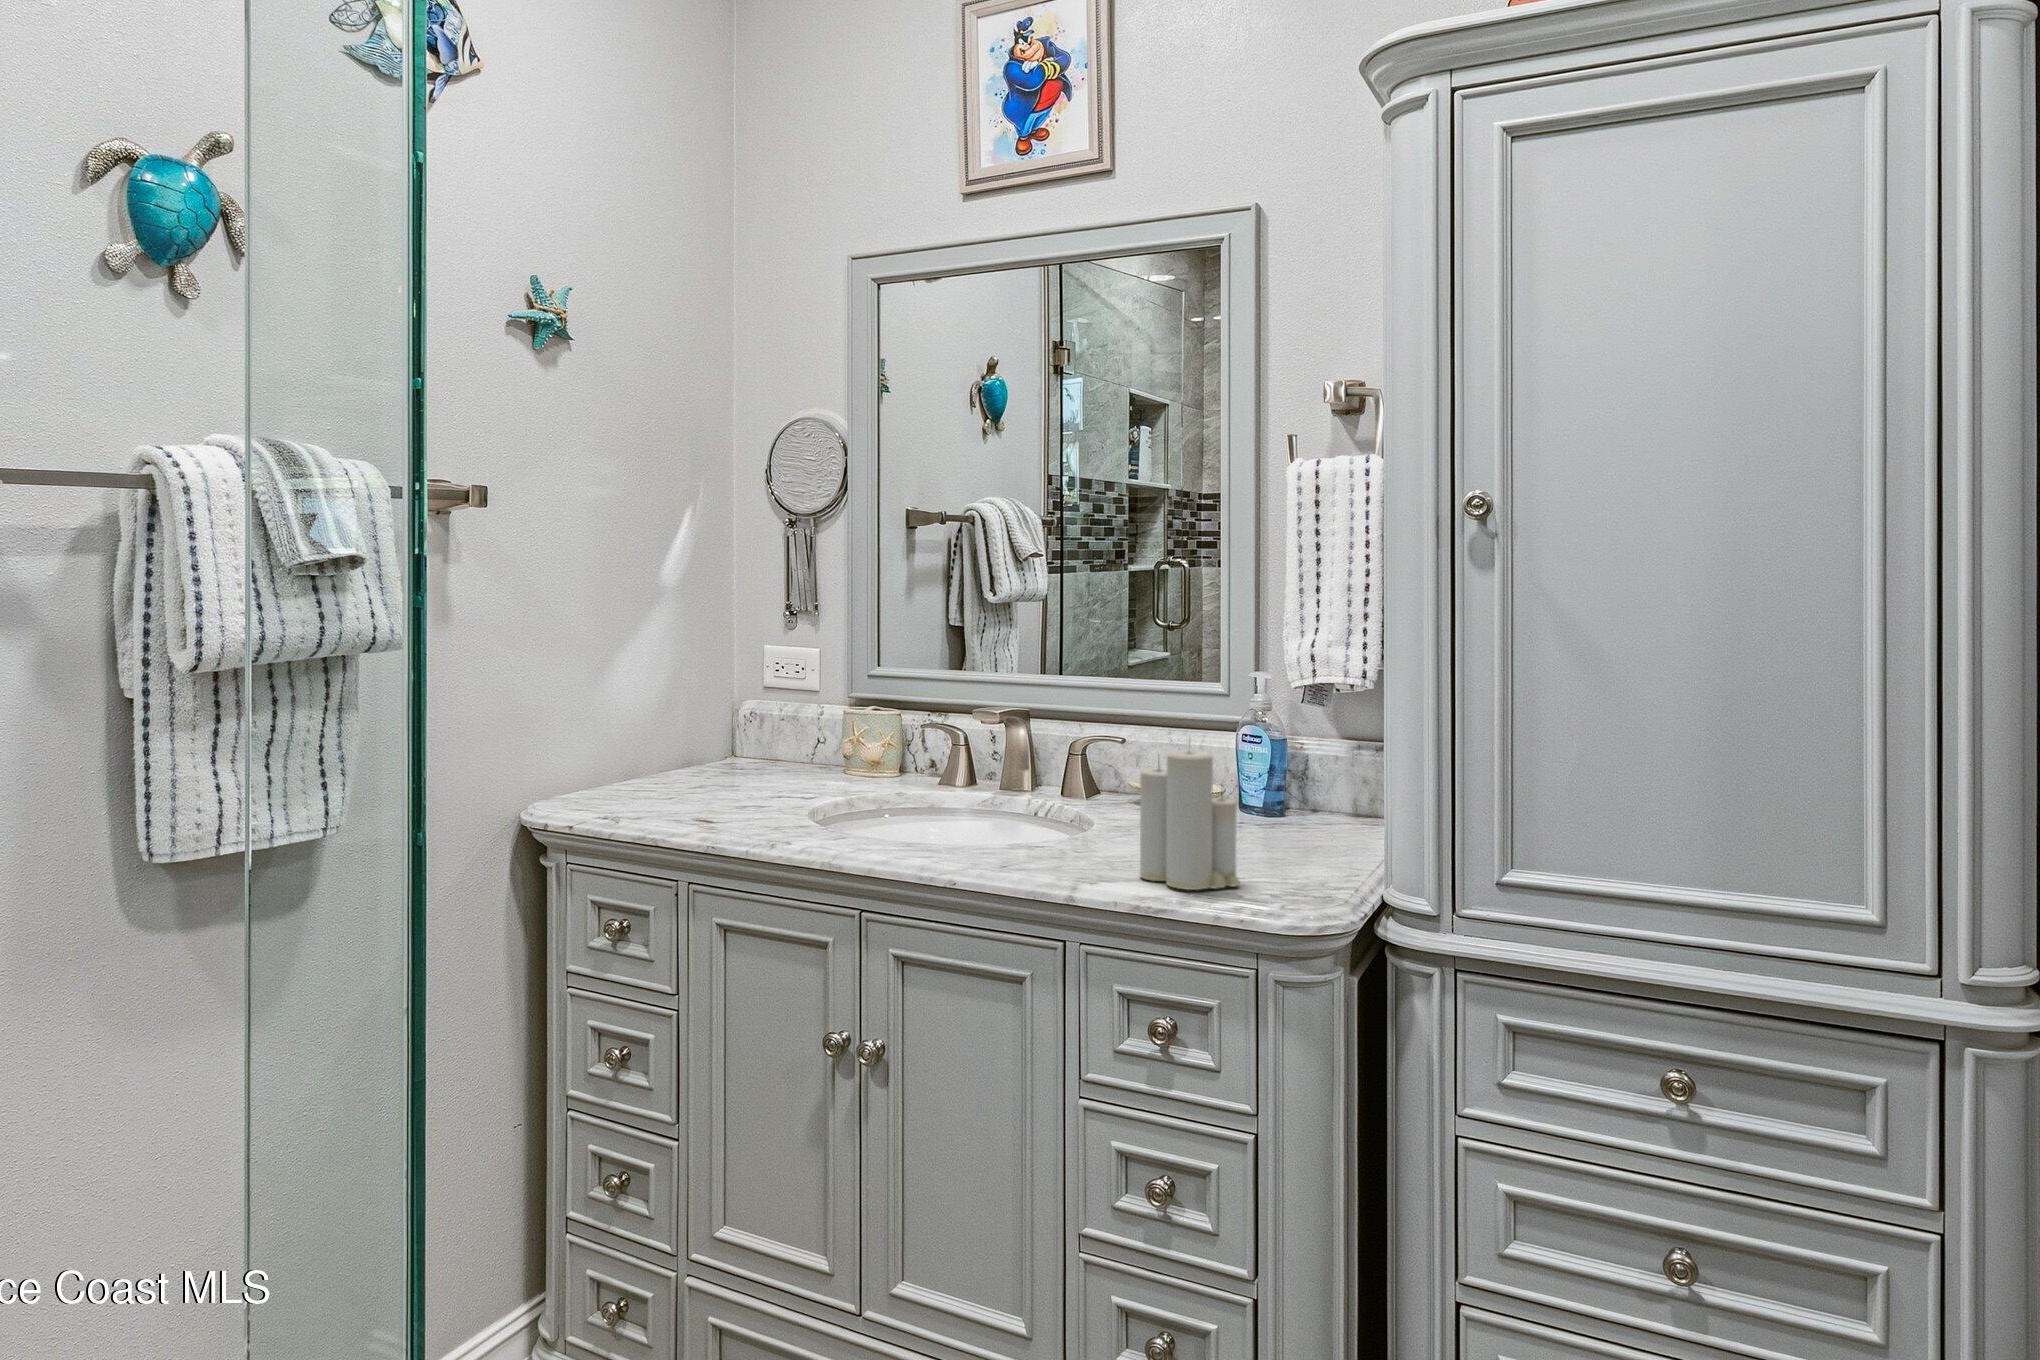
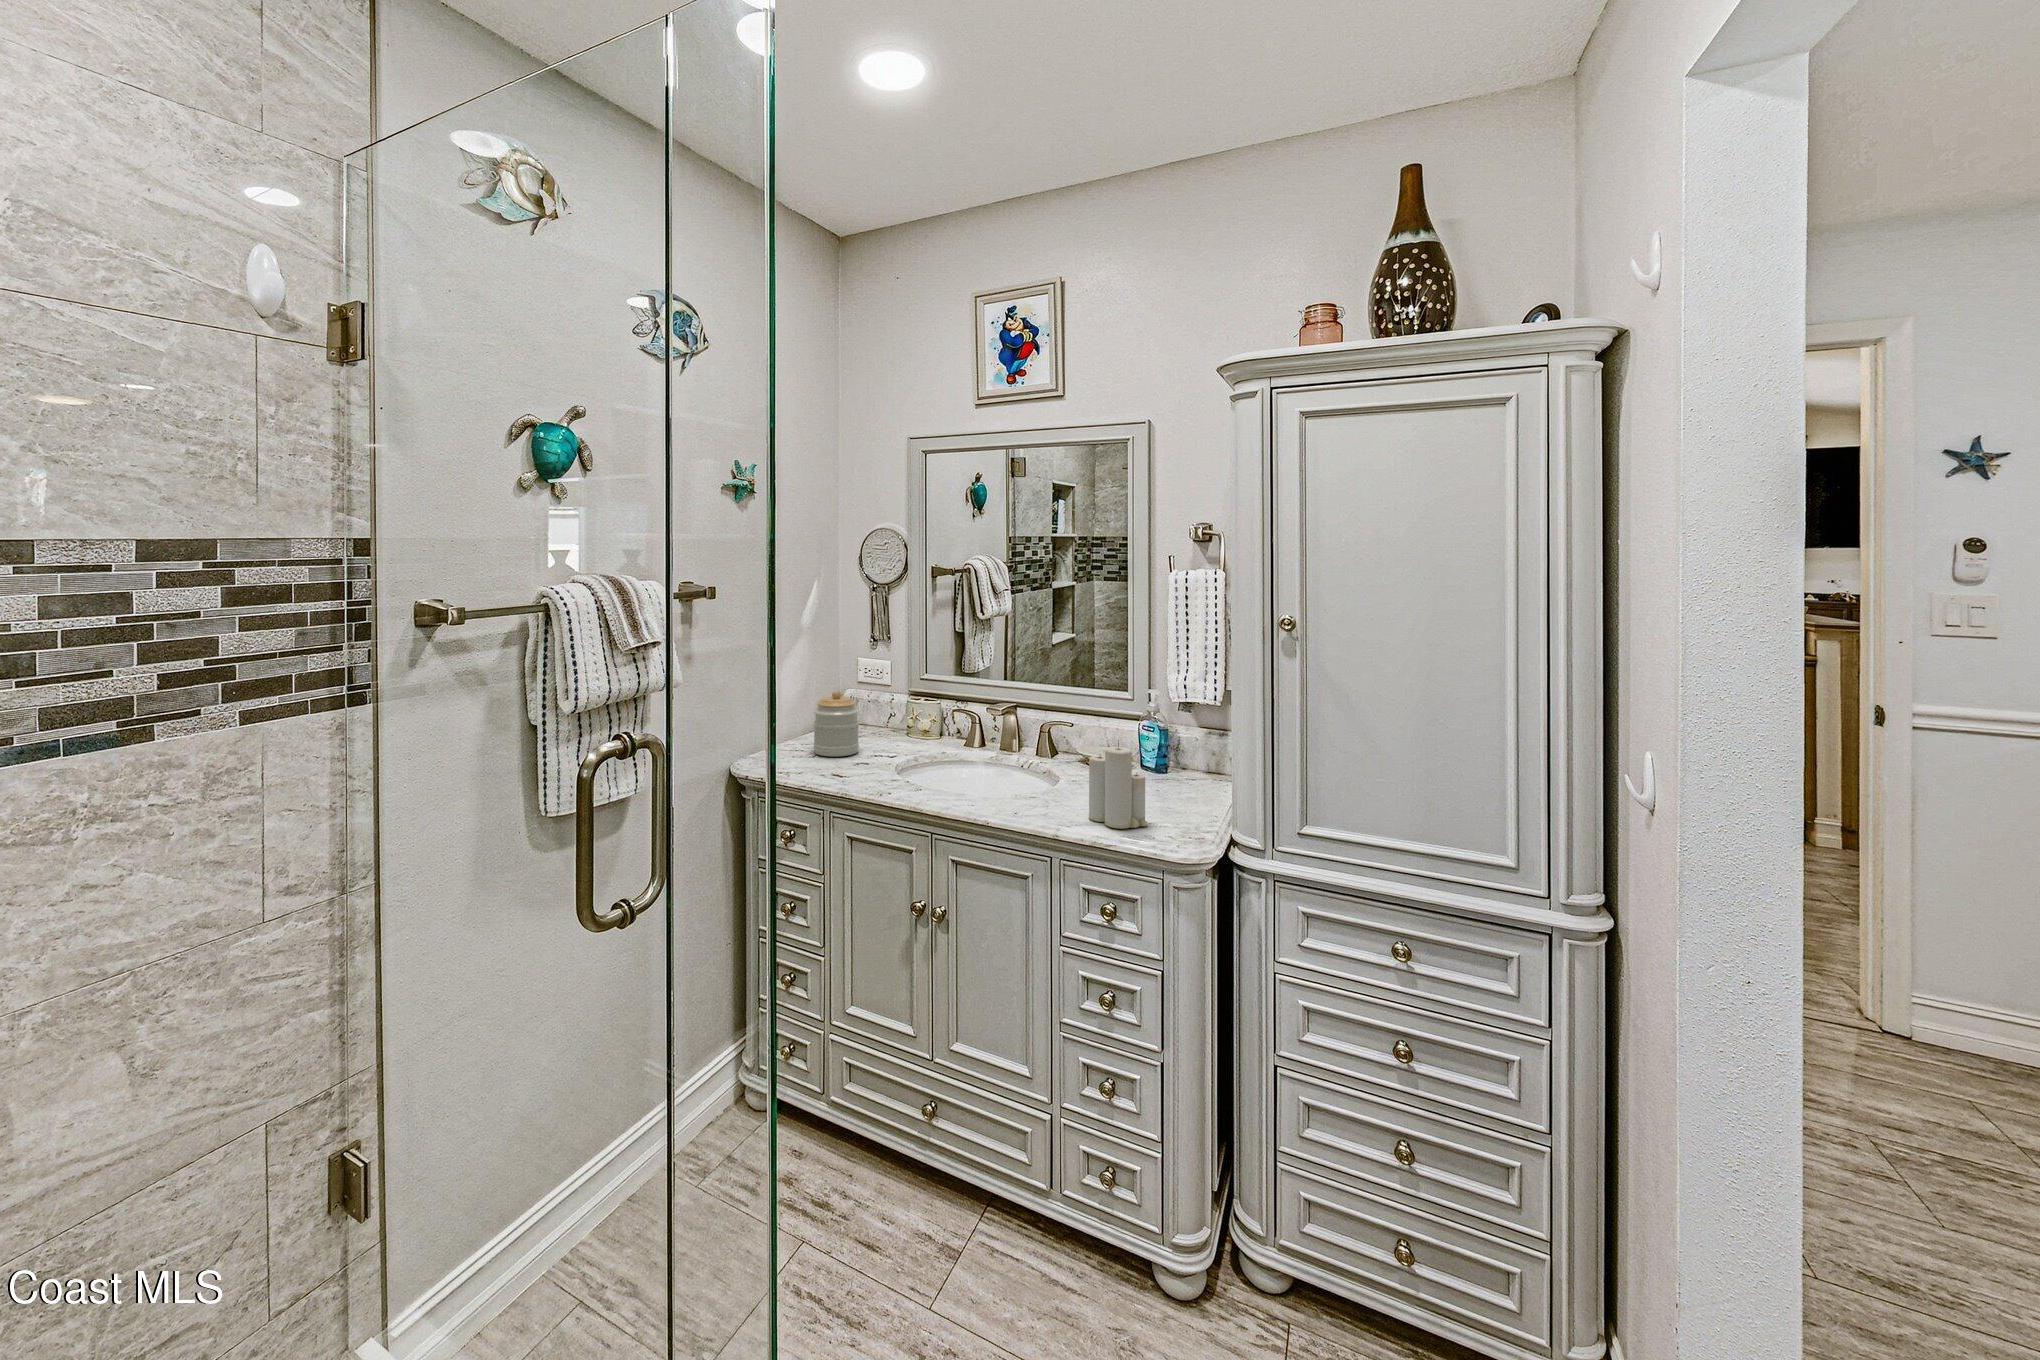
jar: none [680,685,759,797] -> present [813,690,859,756]

